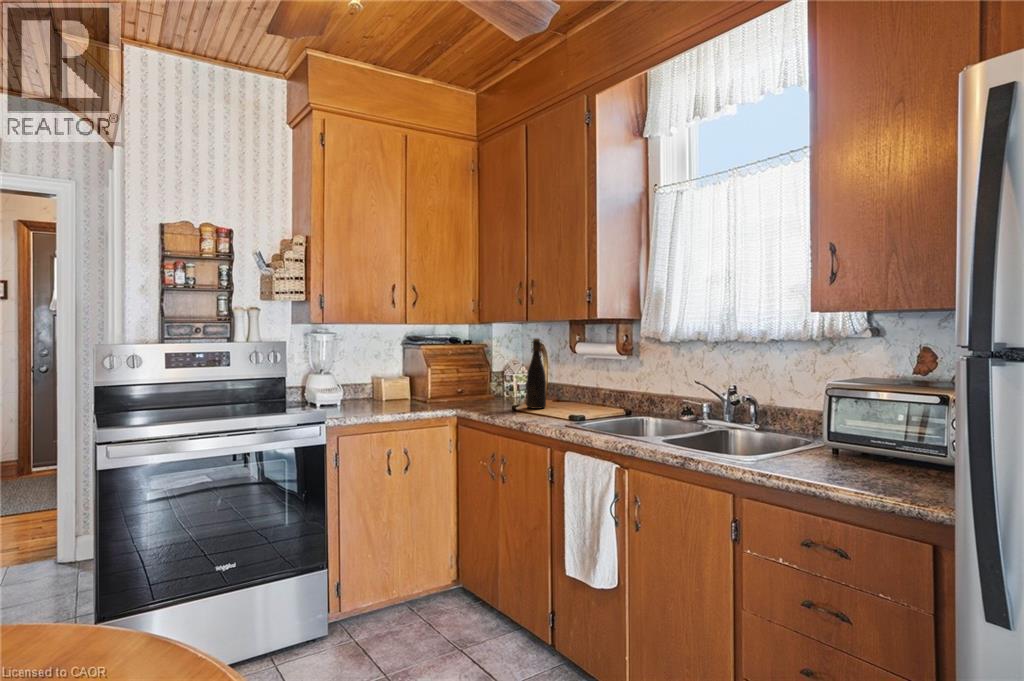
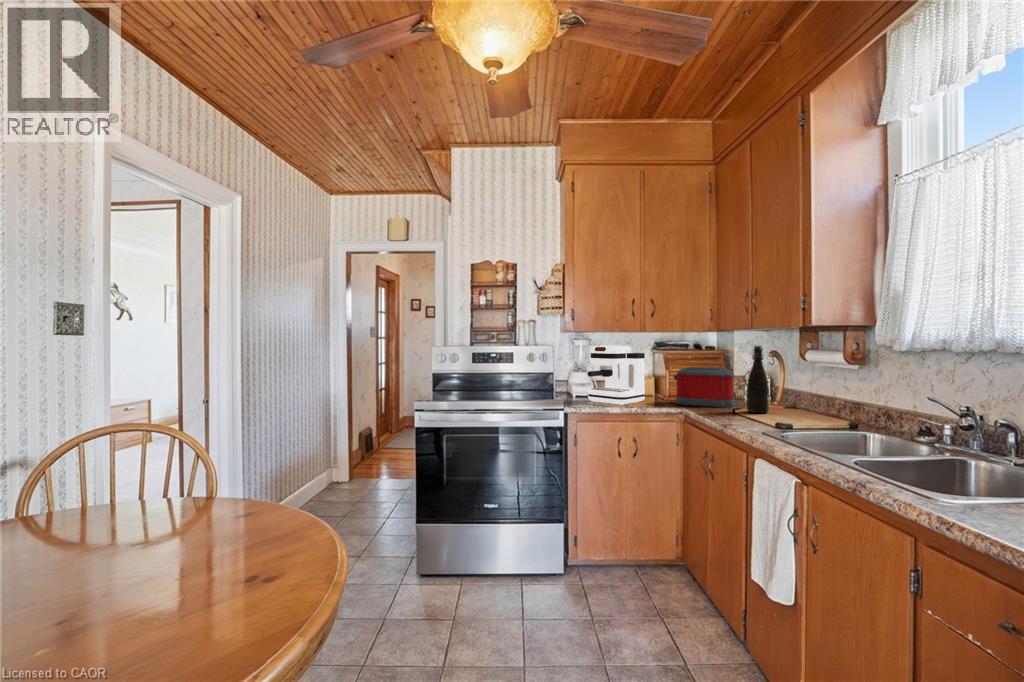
coffee maker: none [342,339,409,413] -> present [588,346,645,406]
toaster: none [442,363,507,407] -> present [673,367,736,407]

